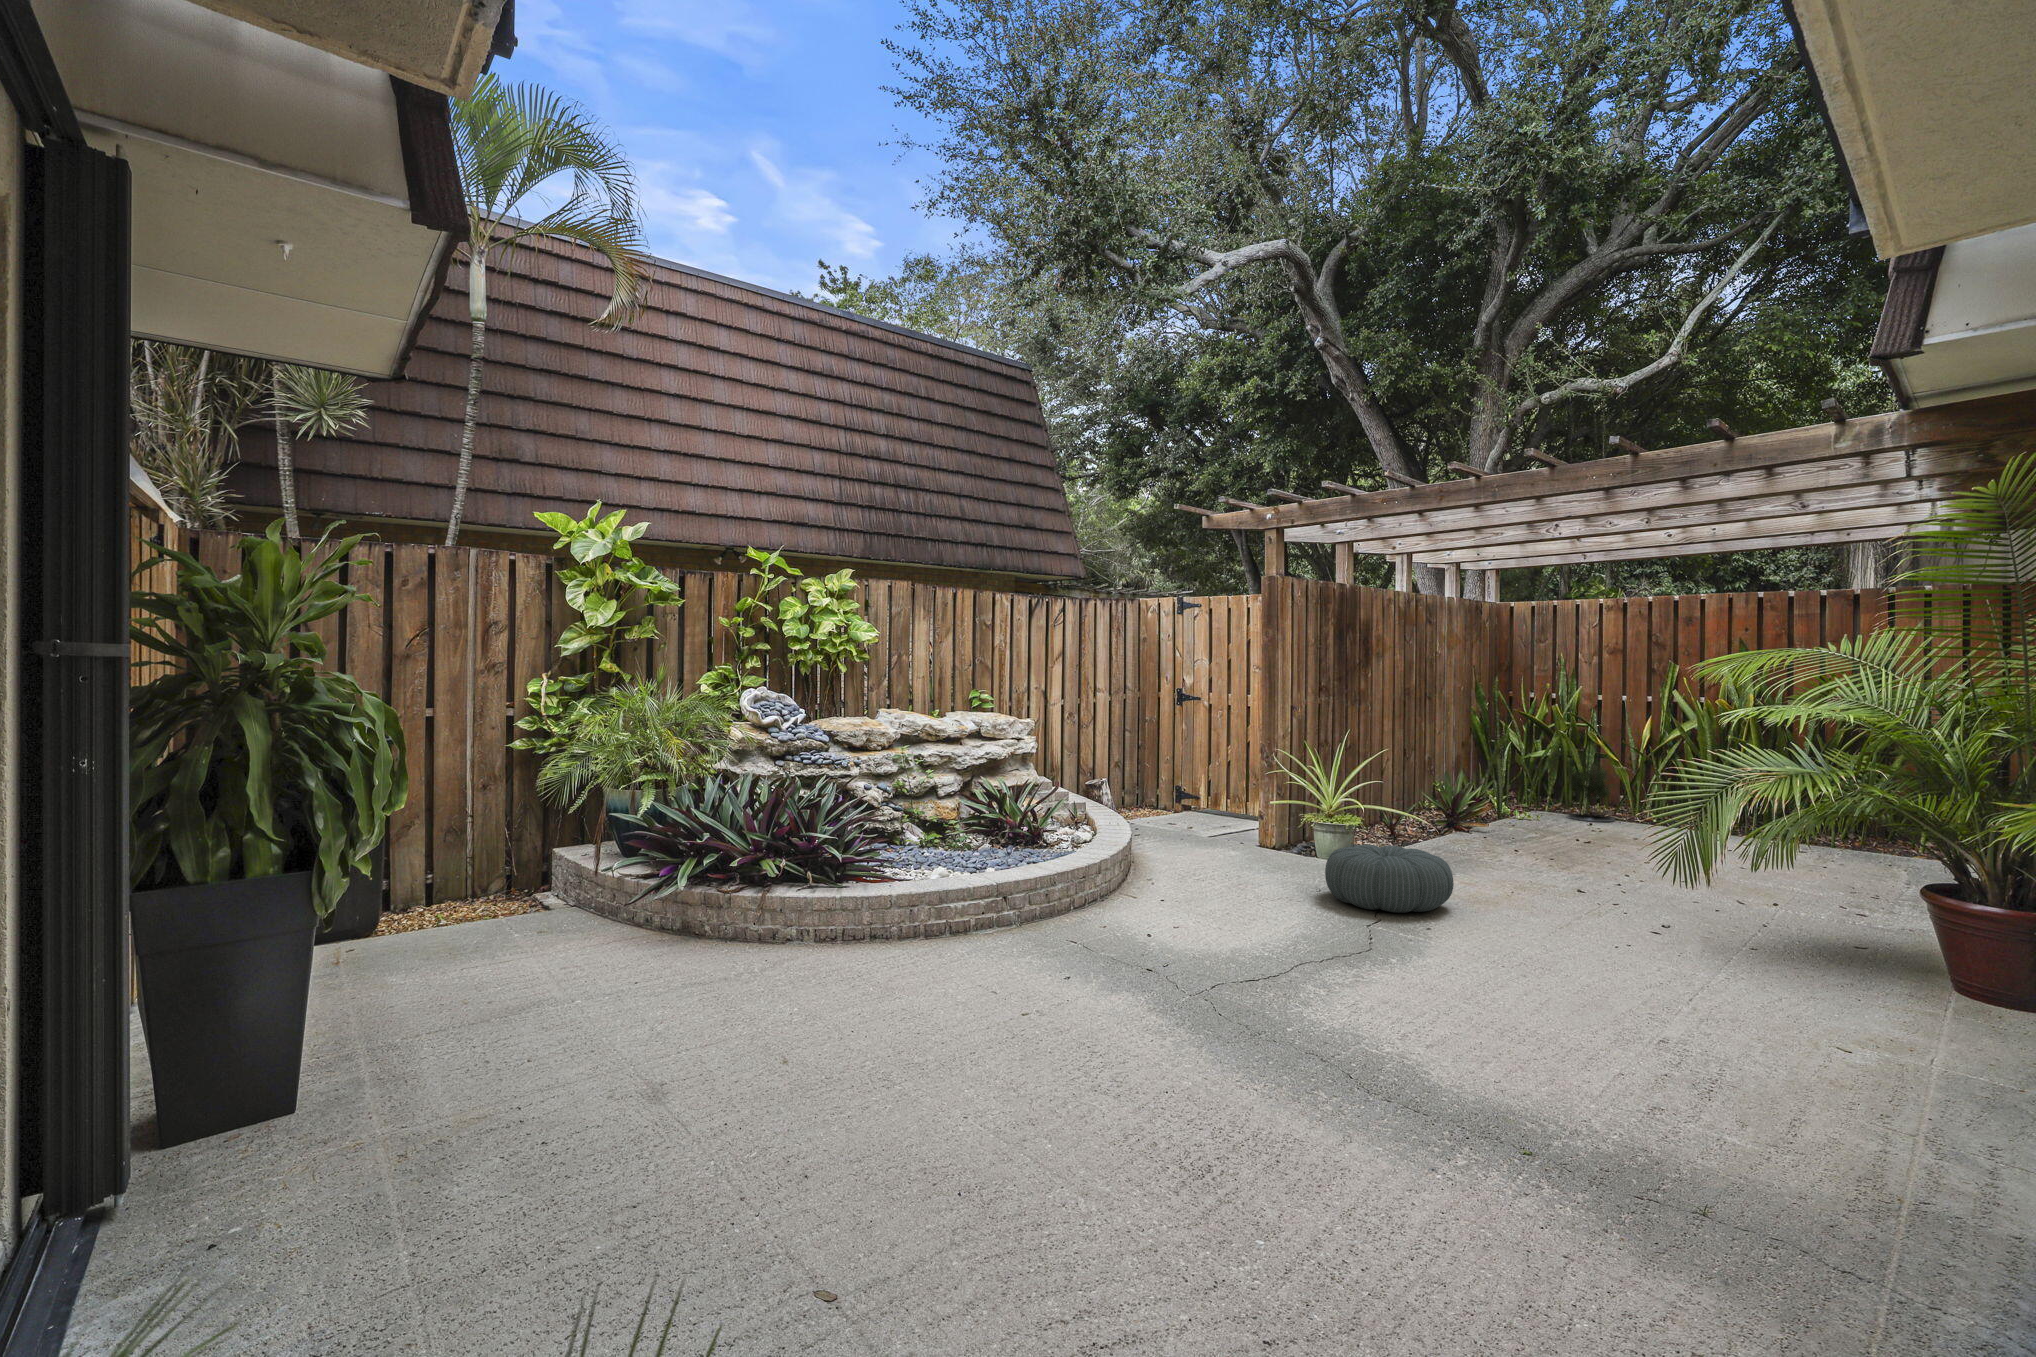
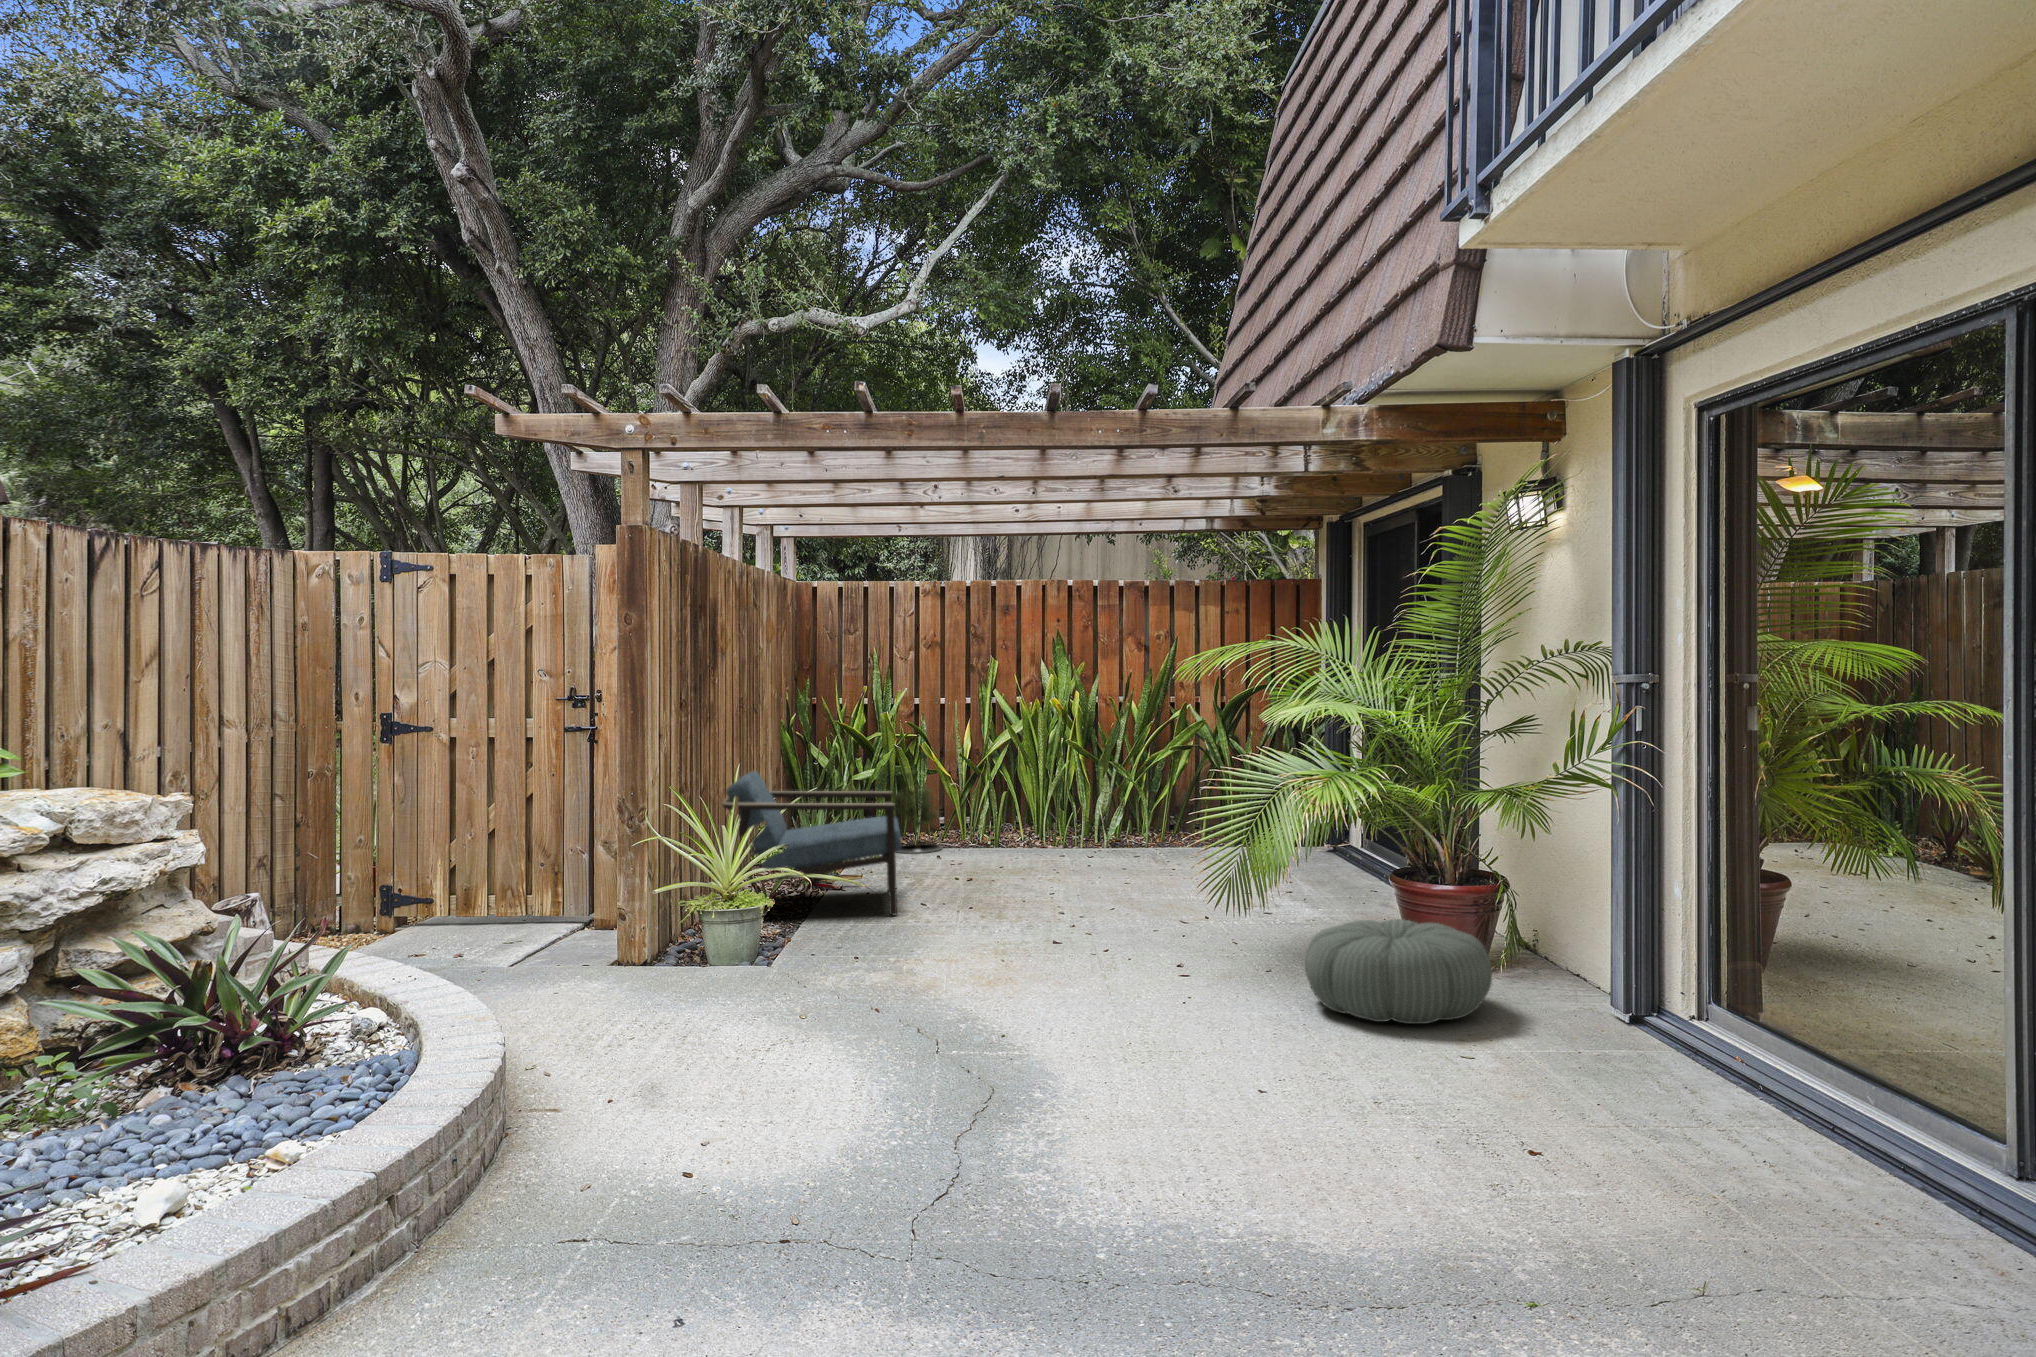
armchair: none [1359,740,1515,854] -> present [722,771,902,915]
pouf: present [1325,845,1454,913] -> present [1305,919,1492,1024]

